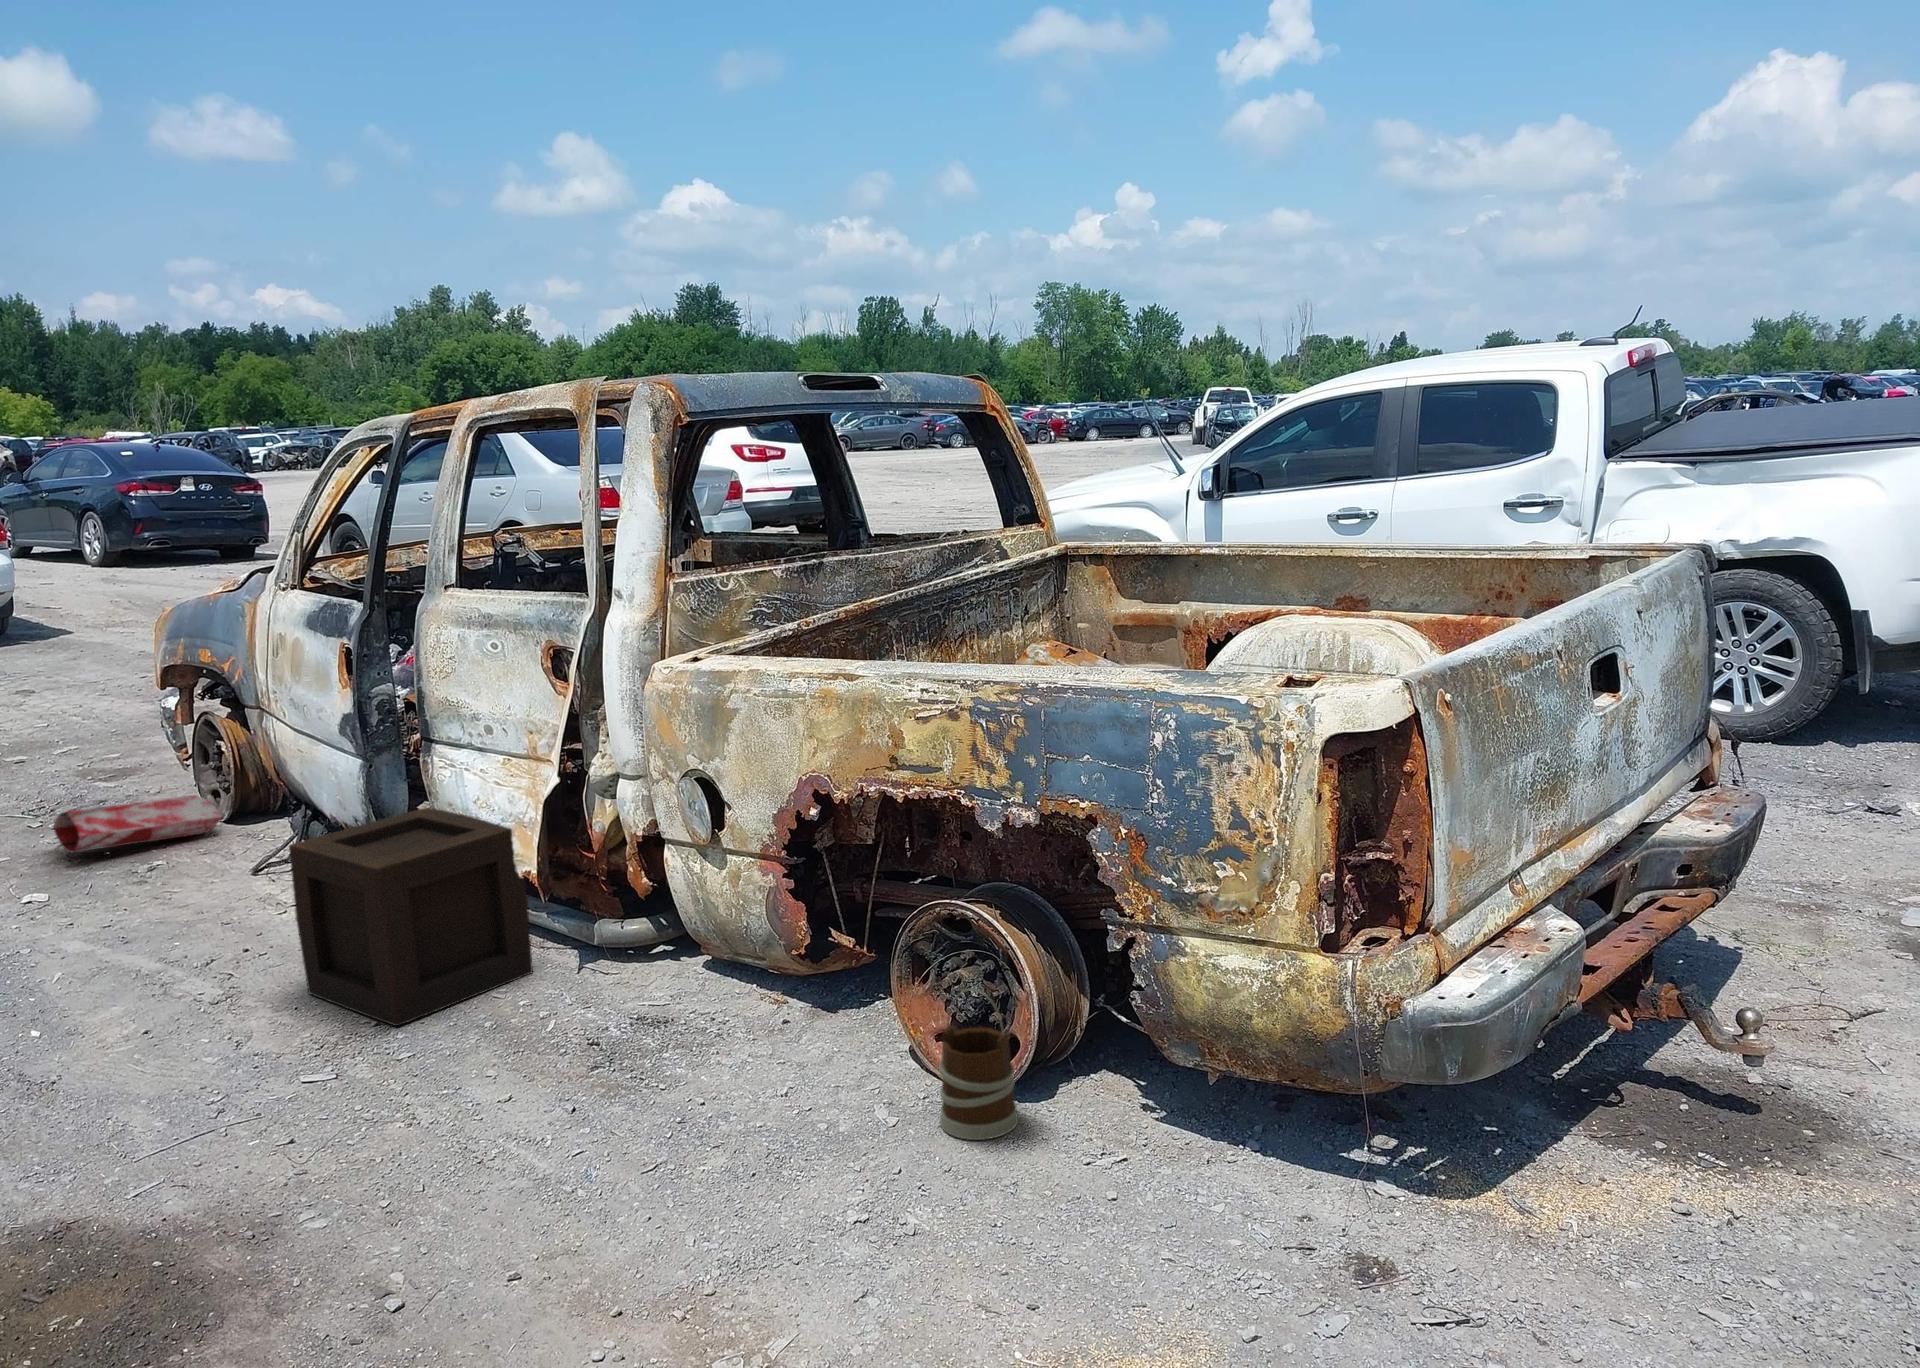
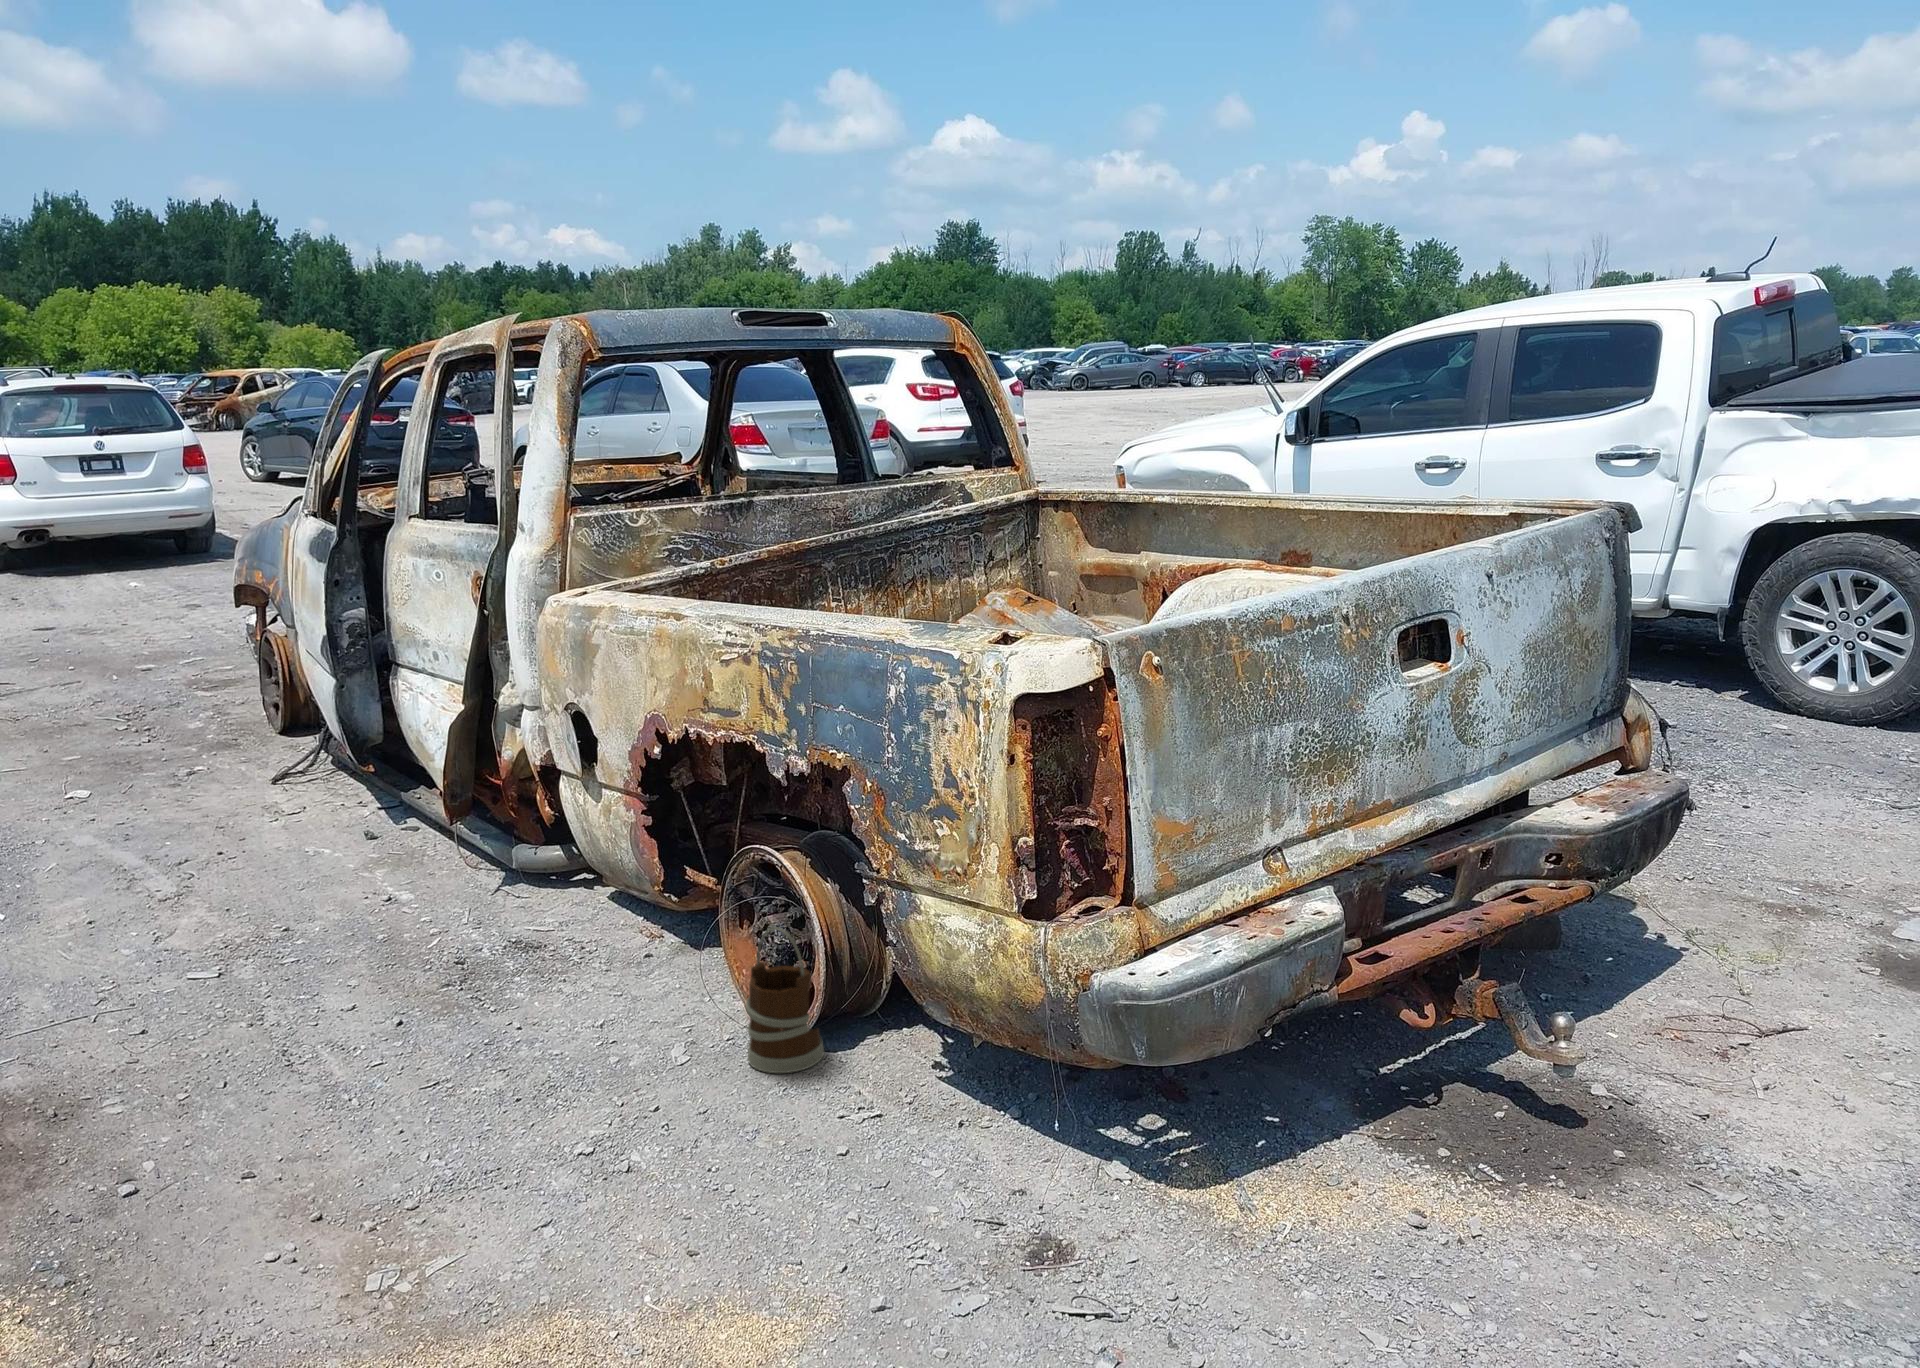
bag: present [52,795,222,856] -> none [132,702,283,756]
wooden crate: present [289,807,533,1026] -> none [256,725,475,926]

